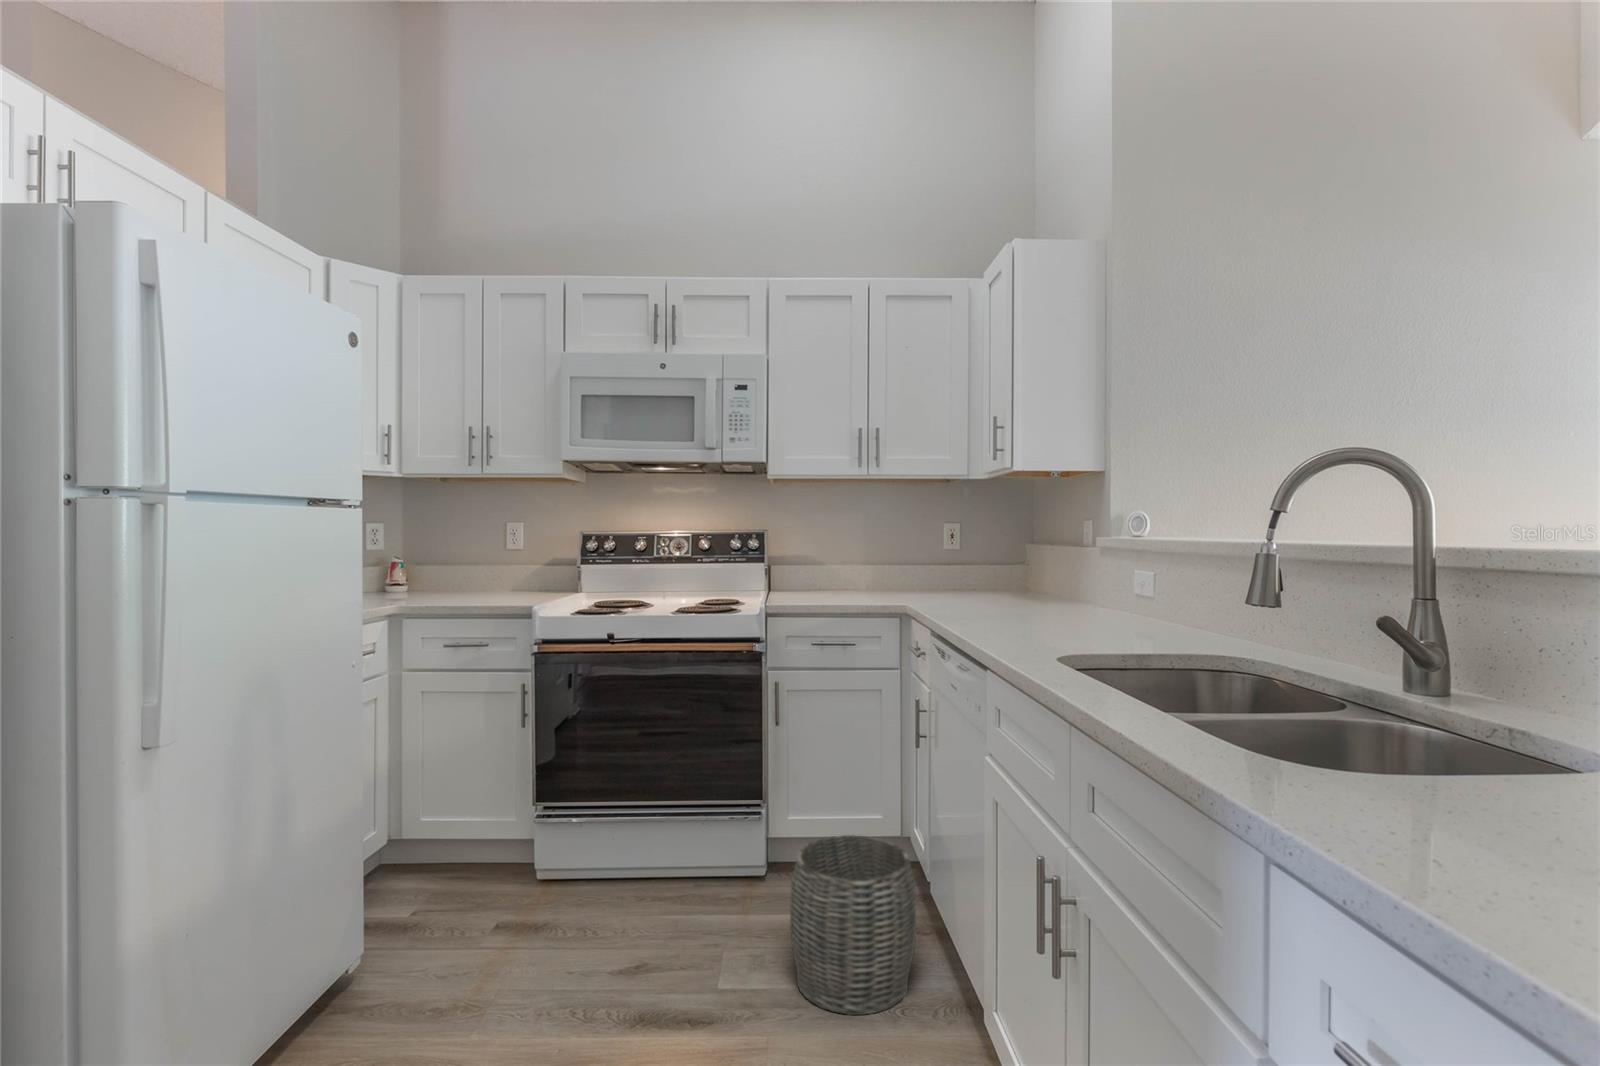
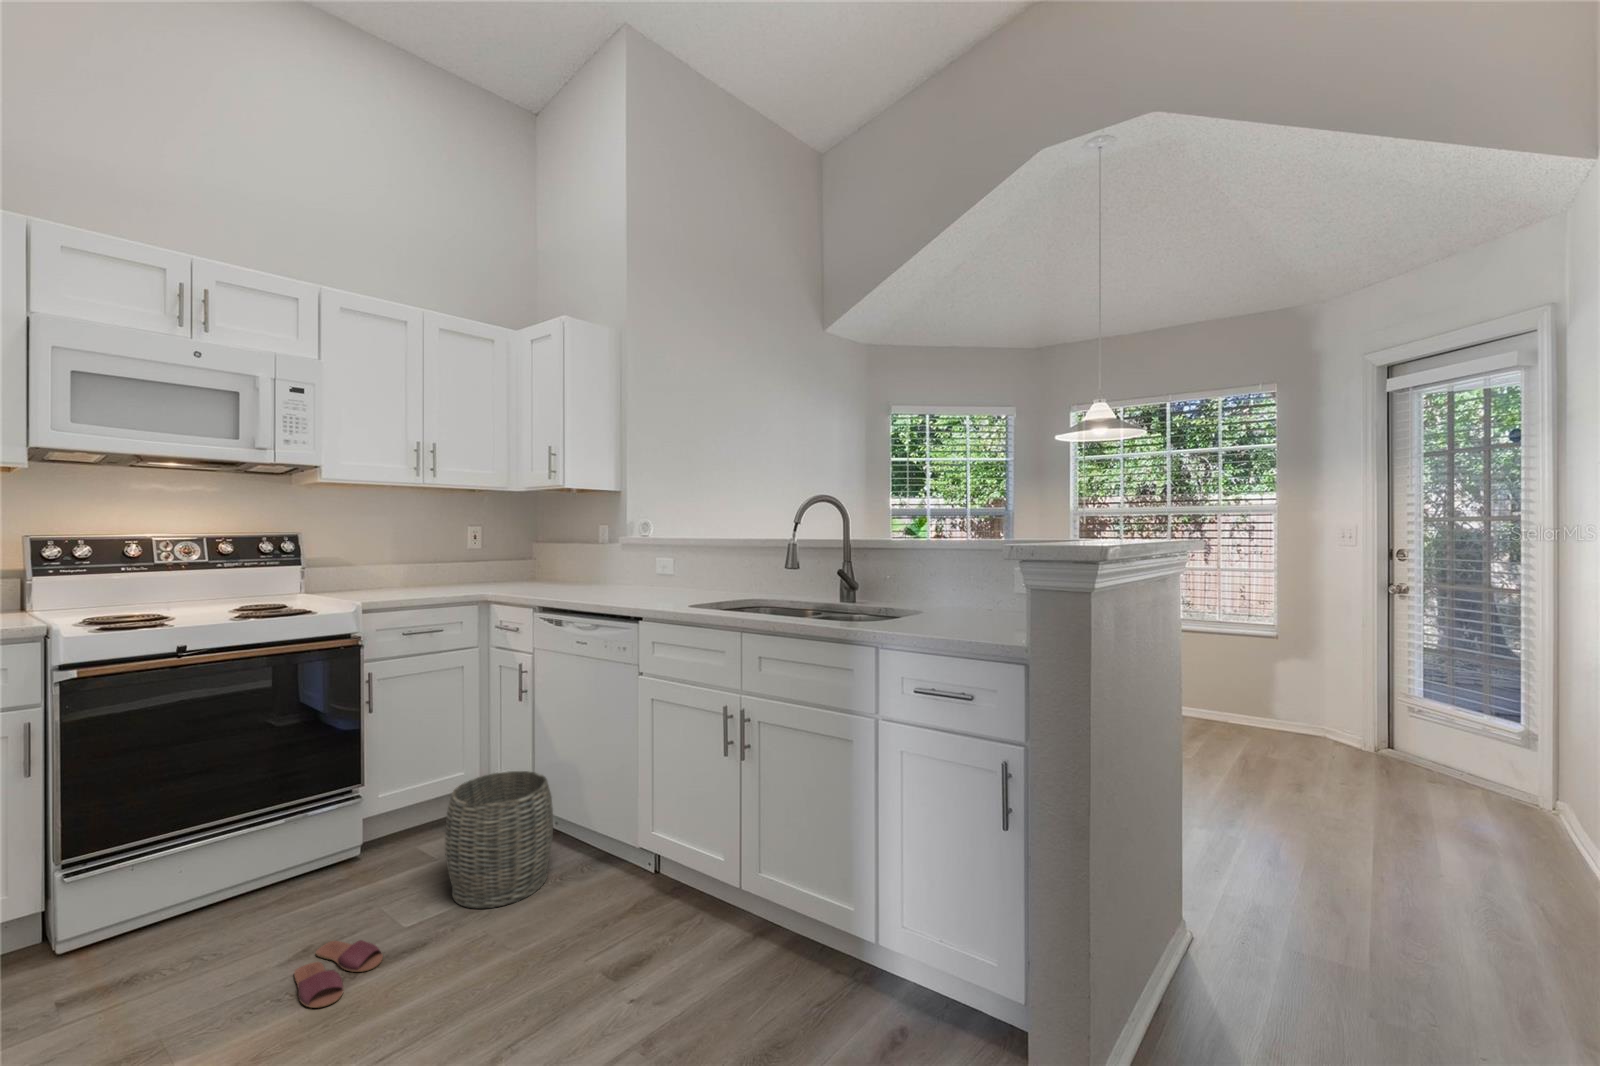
slippers: none [614,967,701,1038] -> present [294,940,383,1008]

